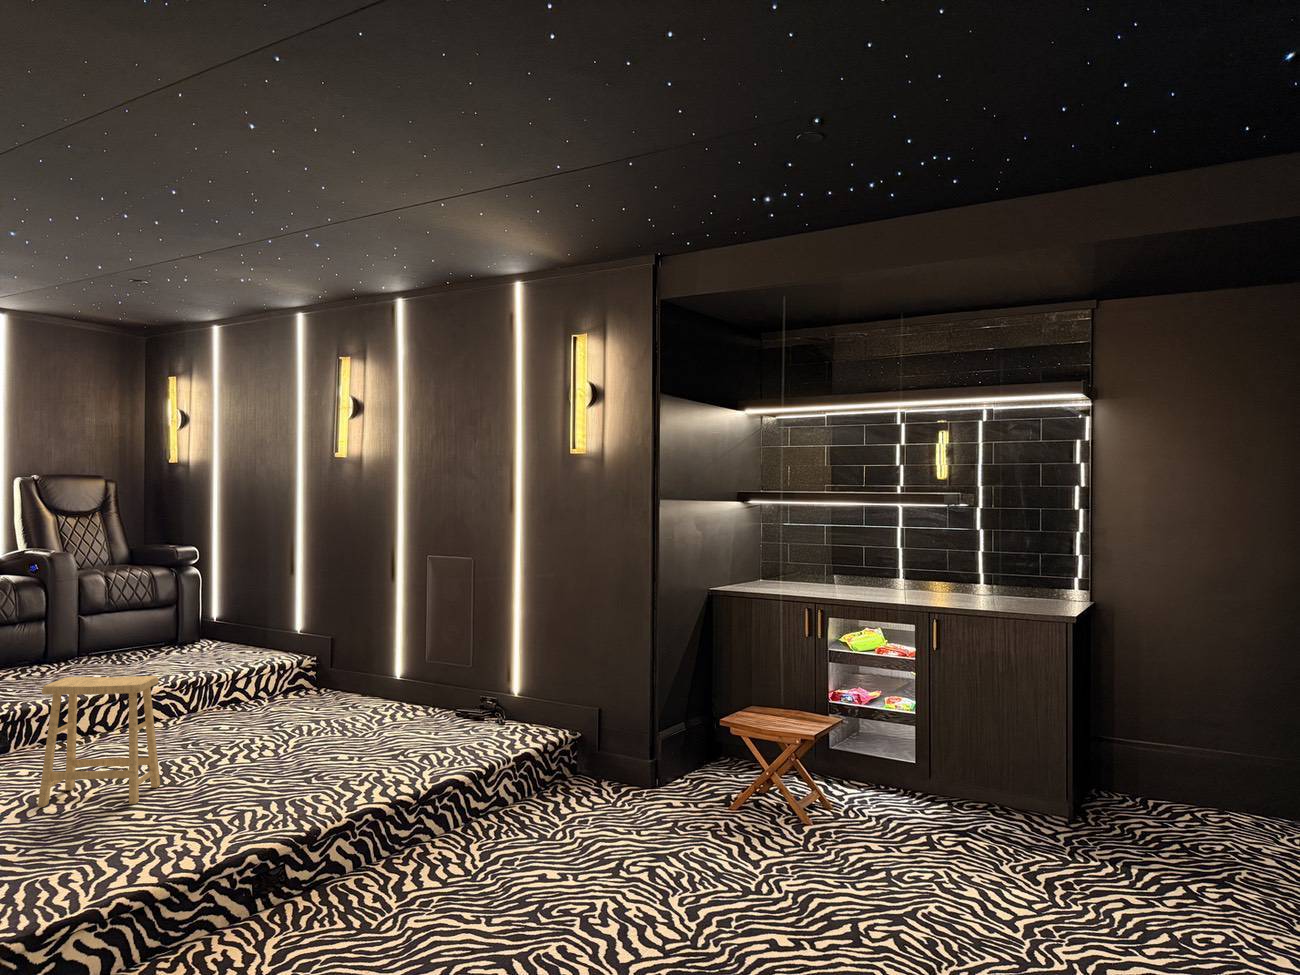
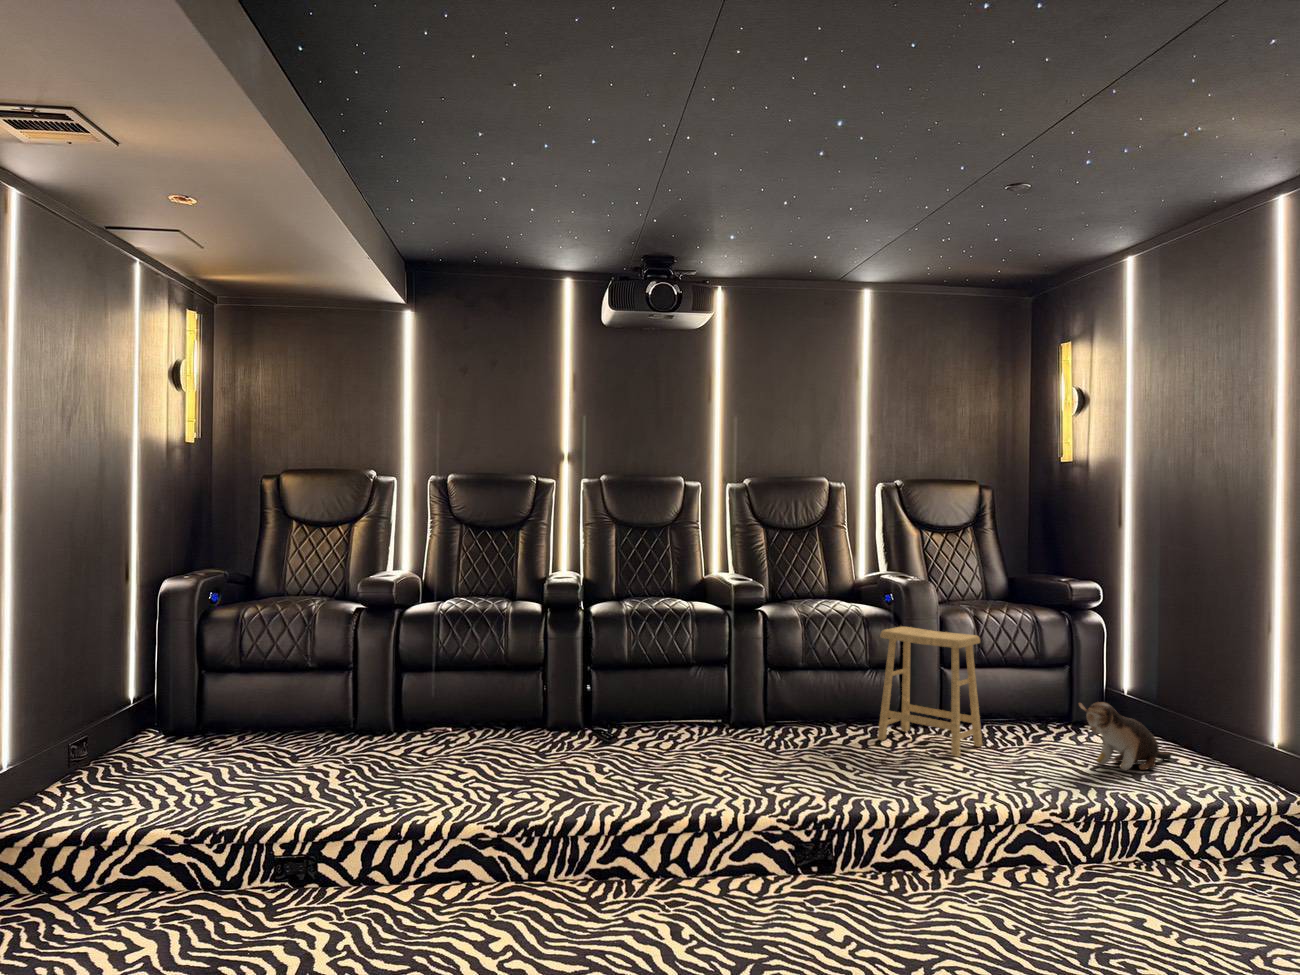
plush toy: none [258,720,333,777] -> present [1079,702,1171,770]

